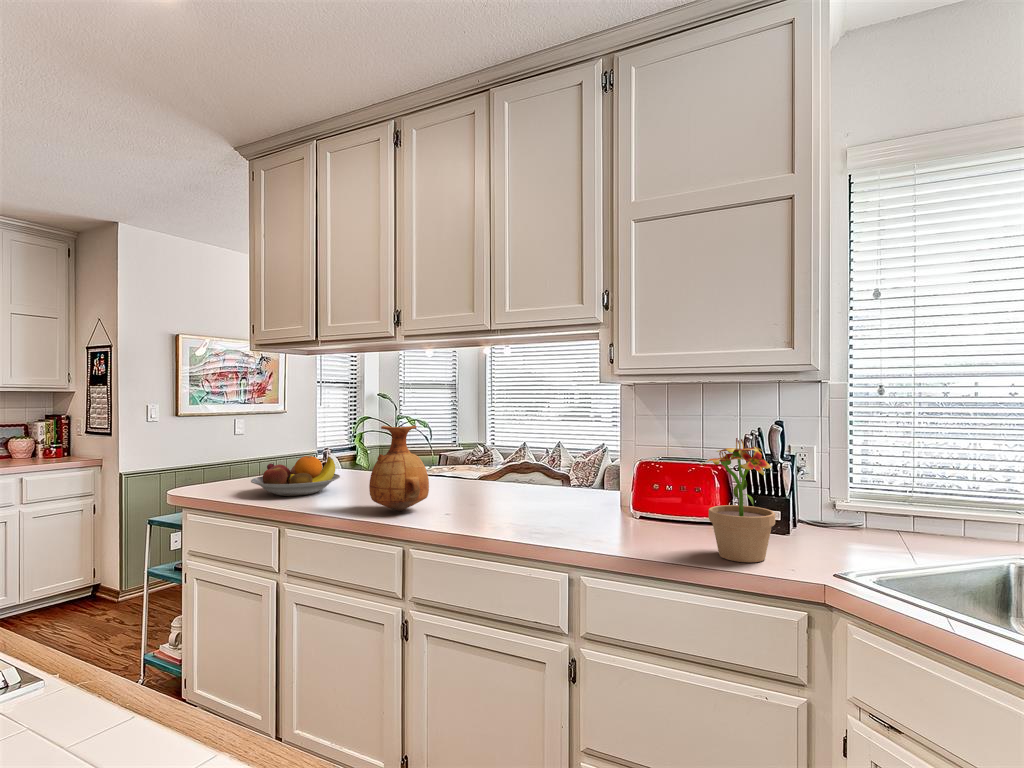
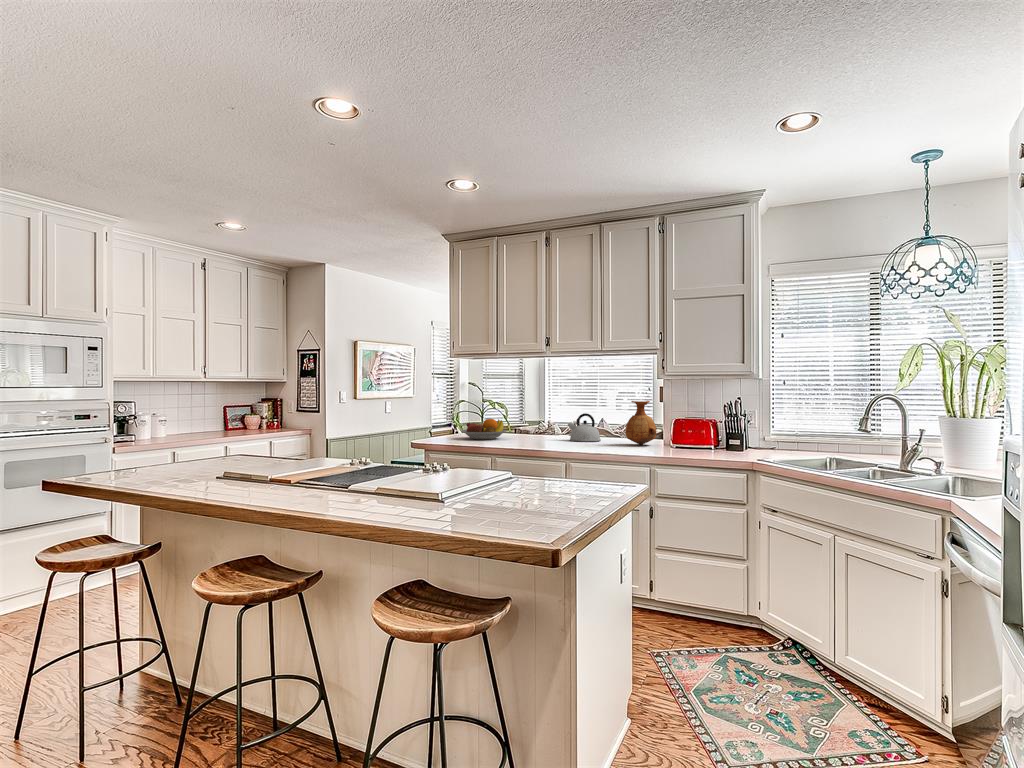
vase: present [369,426,429,511] -> present [625,401,656,445]
potted plant: present [701,438,775,562] -> none [700,403,731,454]
kettle: none [445,448,503,502] -> present [568,413,601,441]

